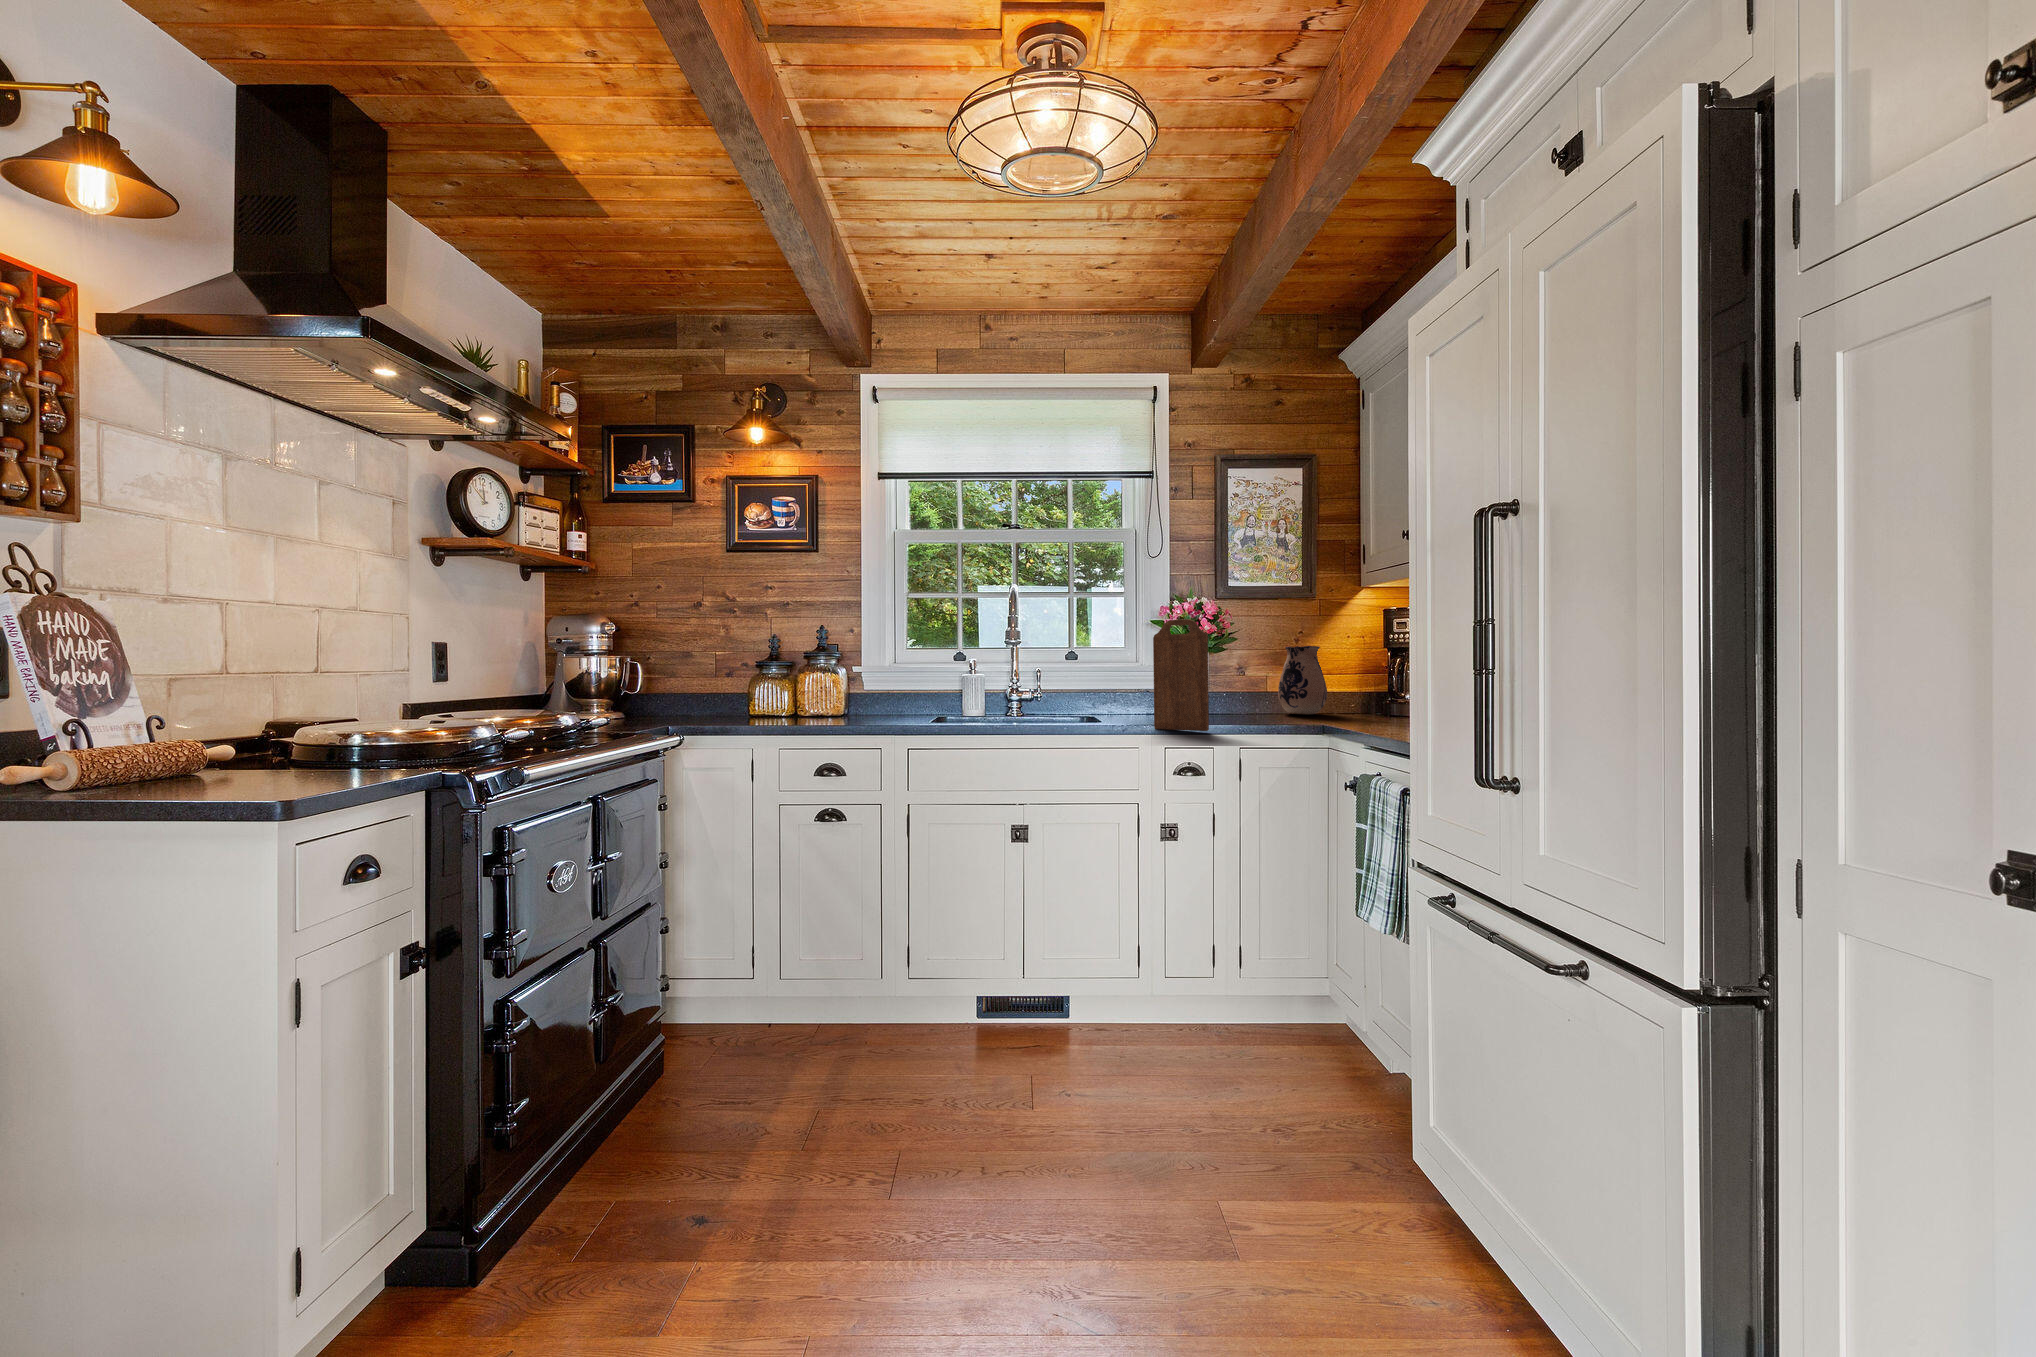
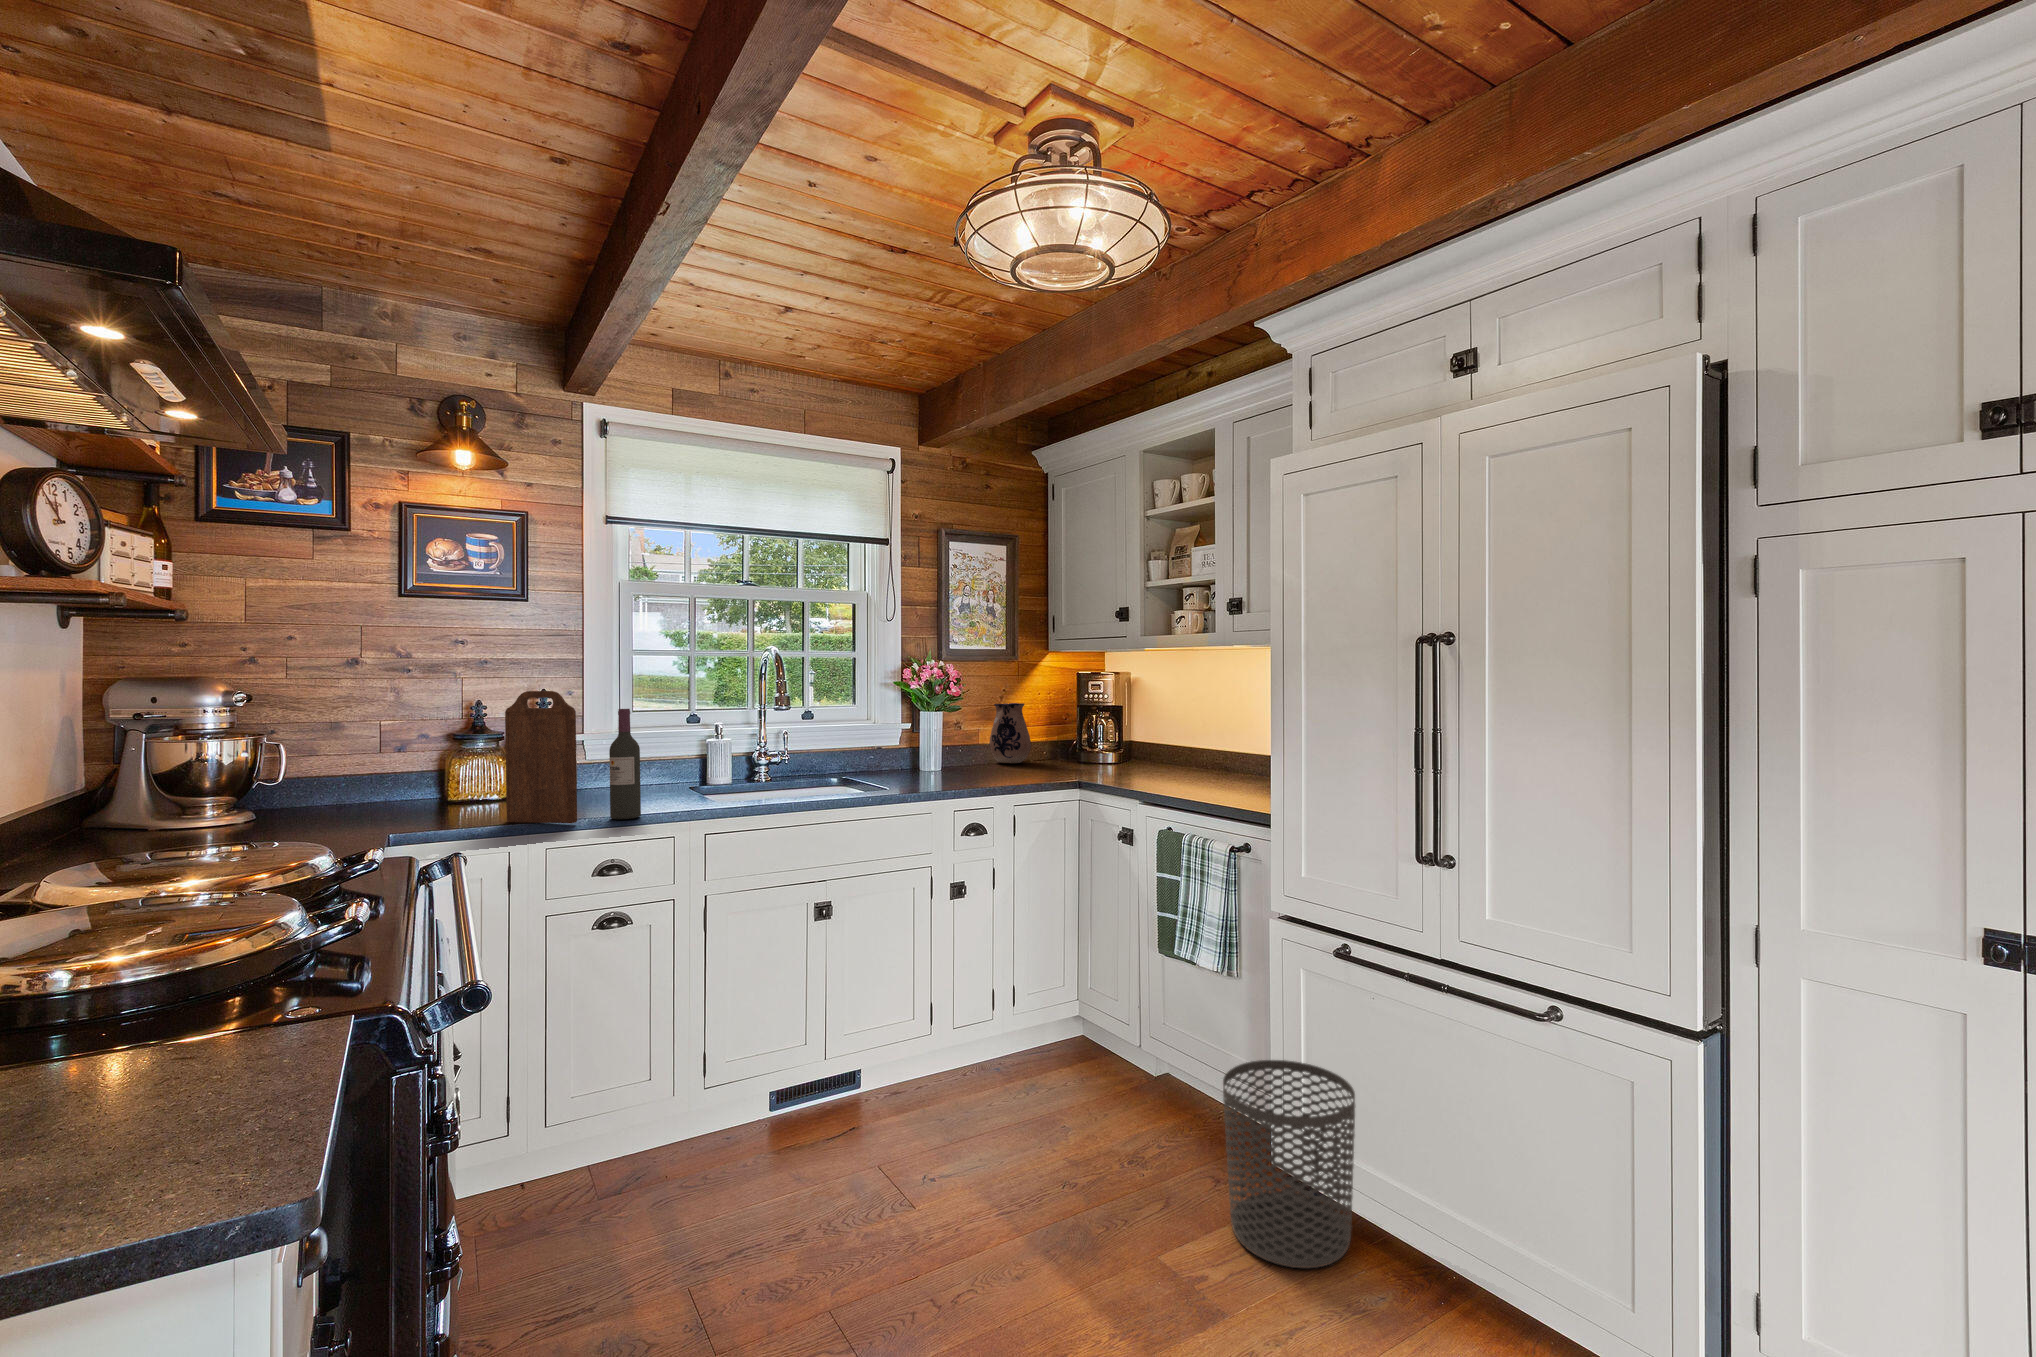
cutting board: present [1153,619,1209,731] -> present [505,691,577,823]
wine bottle: none [828,636,853,731] -> present [609,709,641,819]
waste bin: none [1273,1043,1434,1288] -> present [1223,1060,1355,1268]

